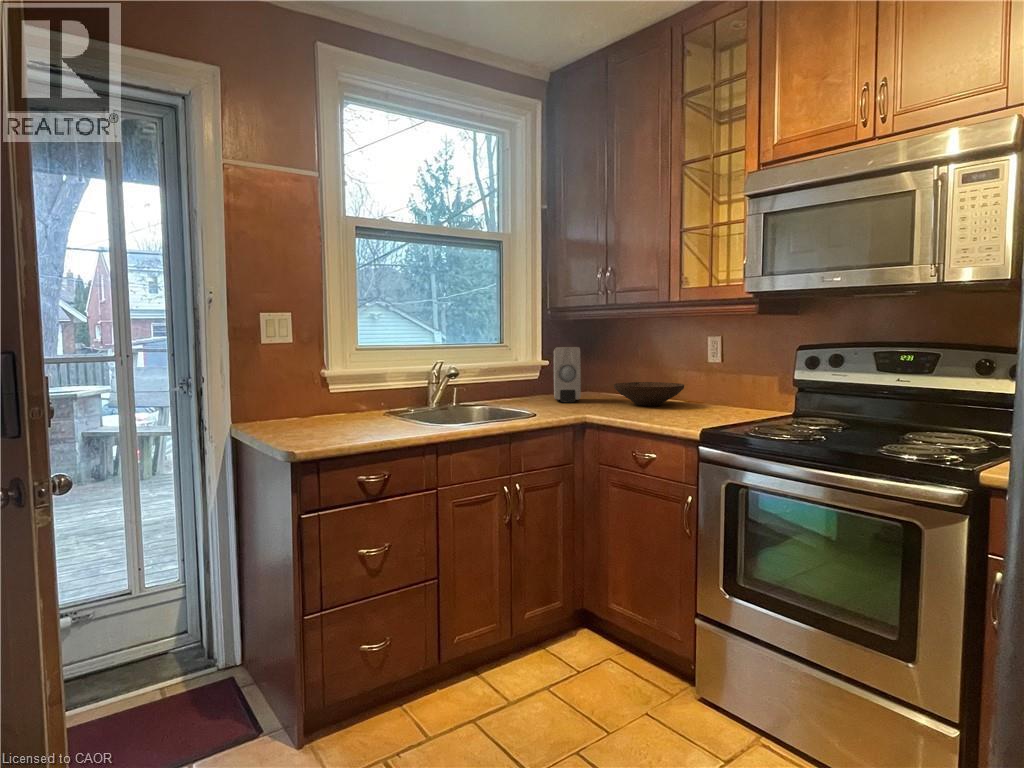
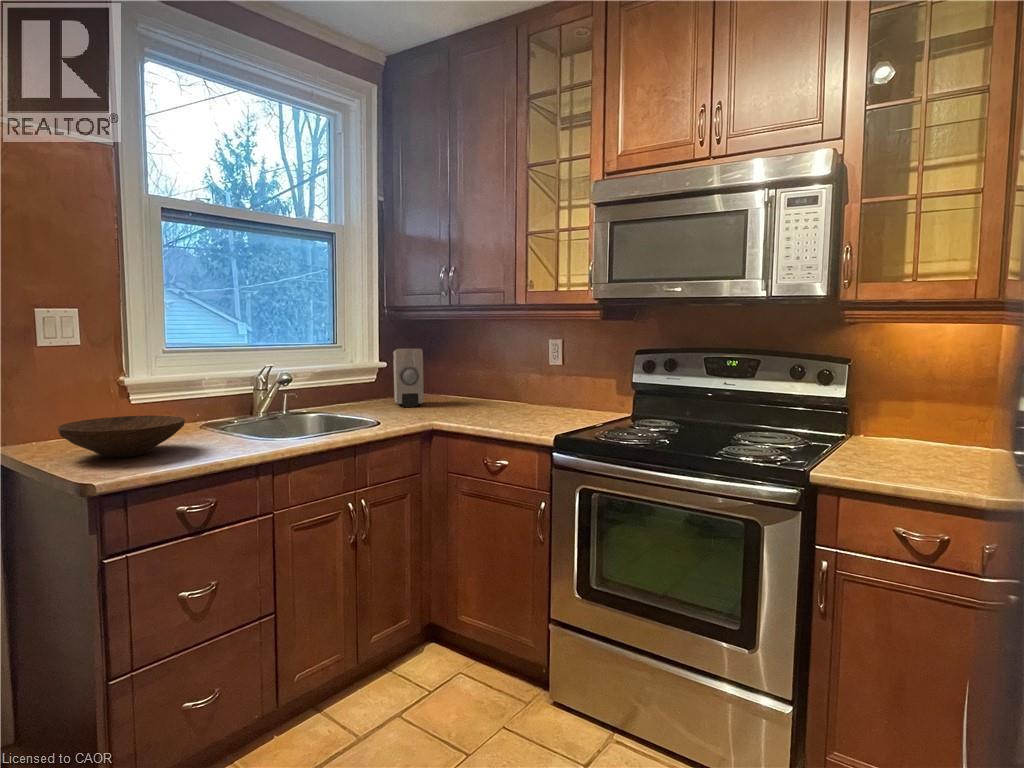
wooden bowl: present [614,382,684,406] -> present [58,415,185,458]

